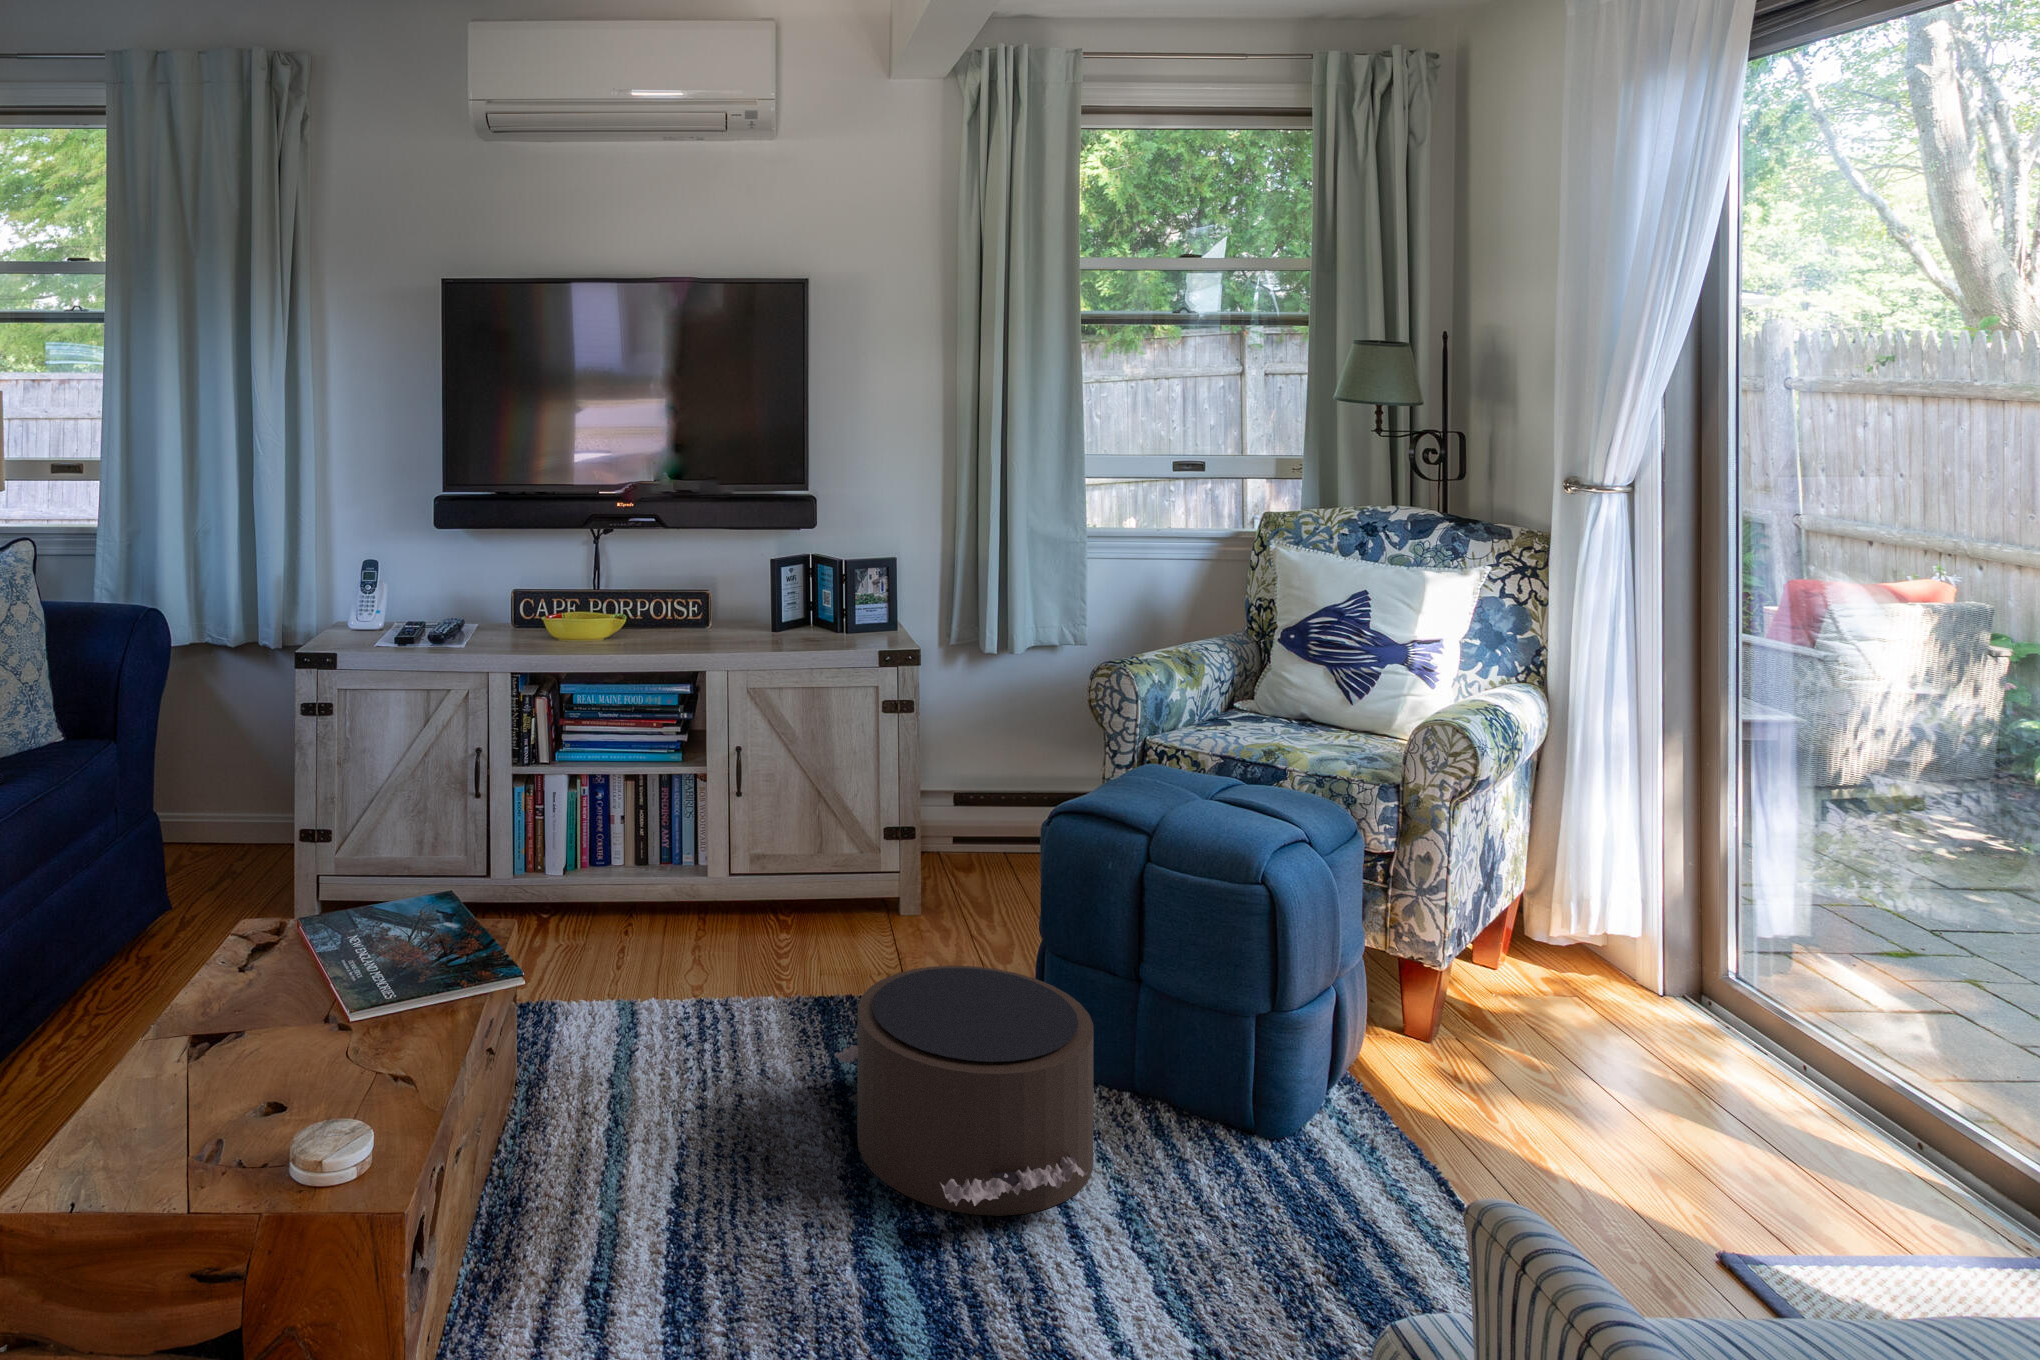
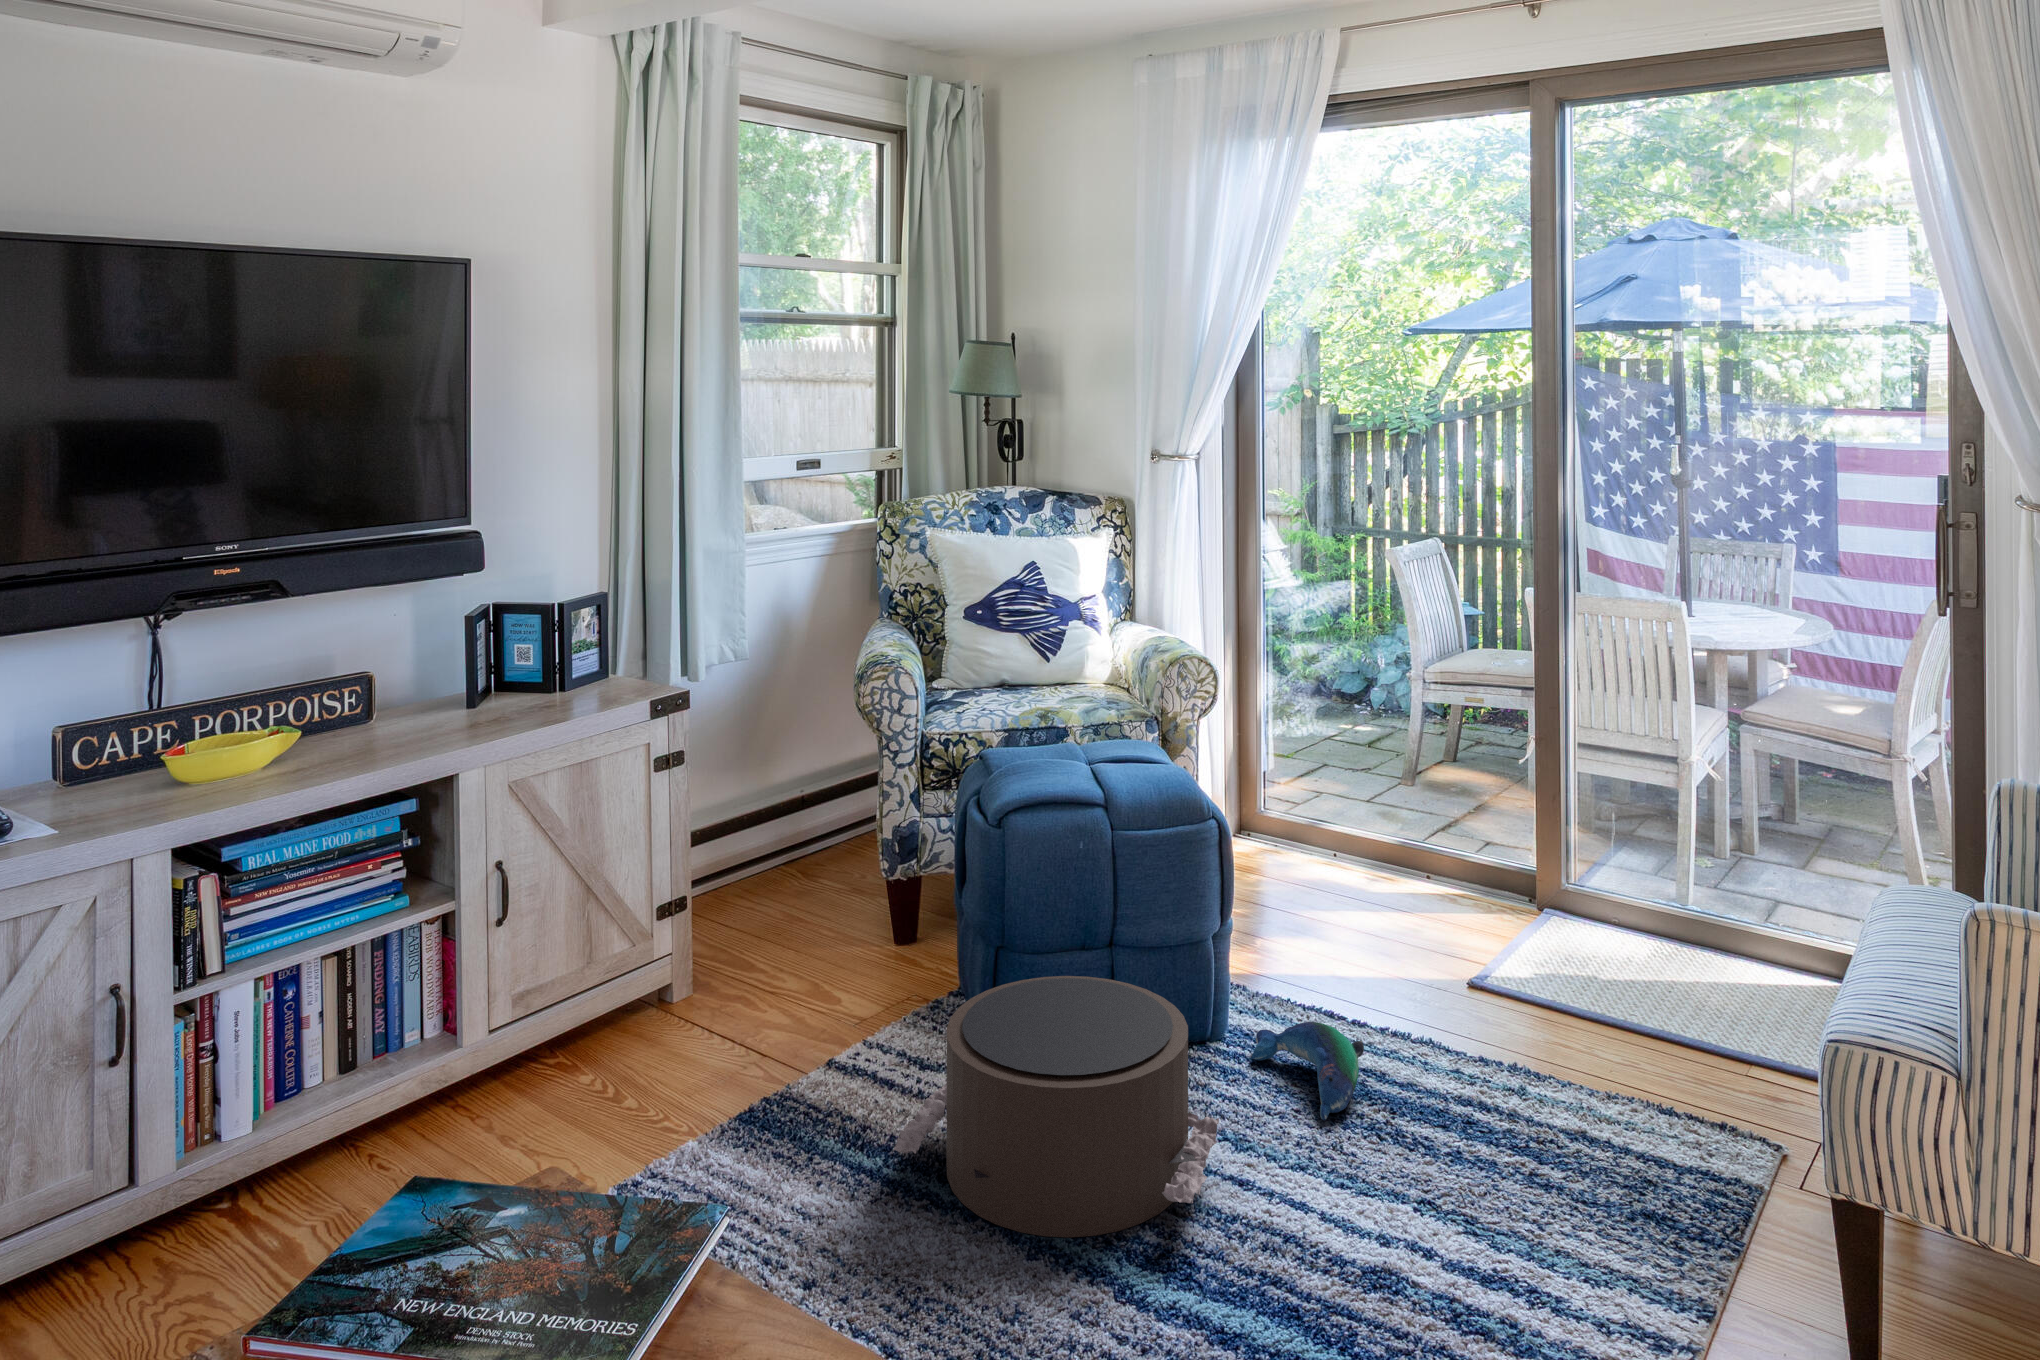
plush toy: none [1243,1152,1361,1259] -> present [1251,1022,1364,1120]

